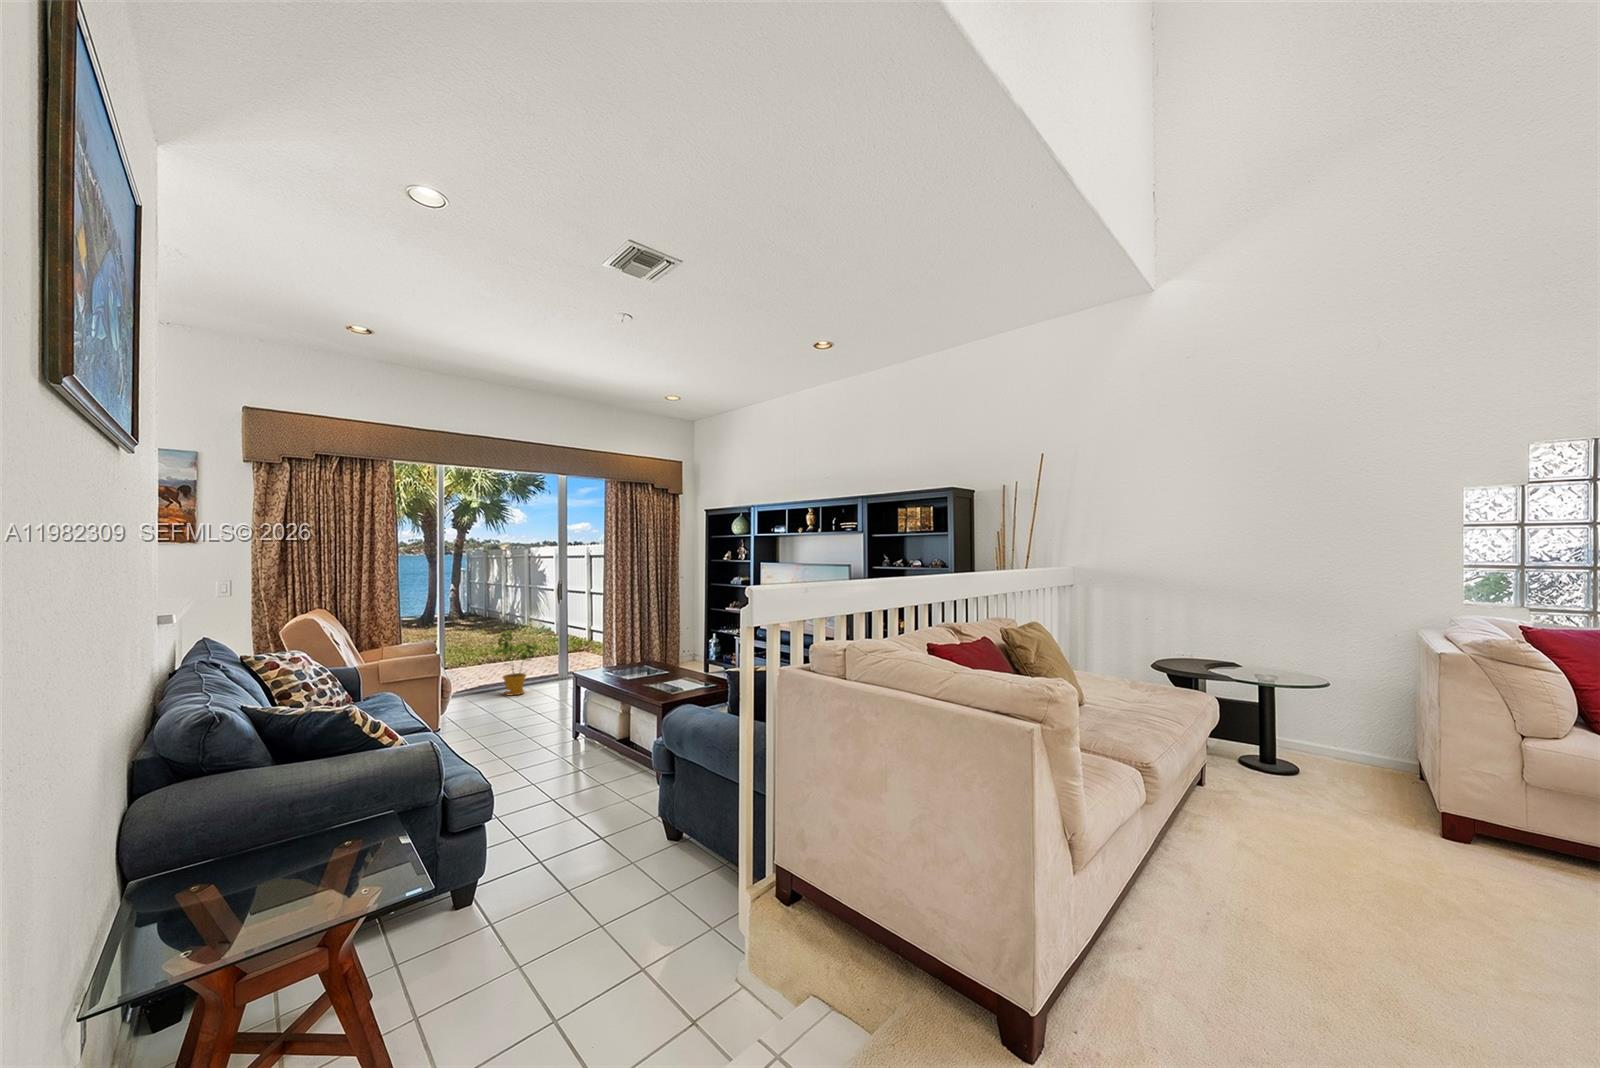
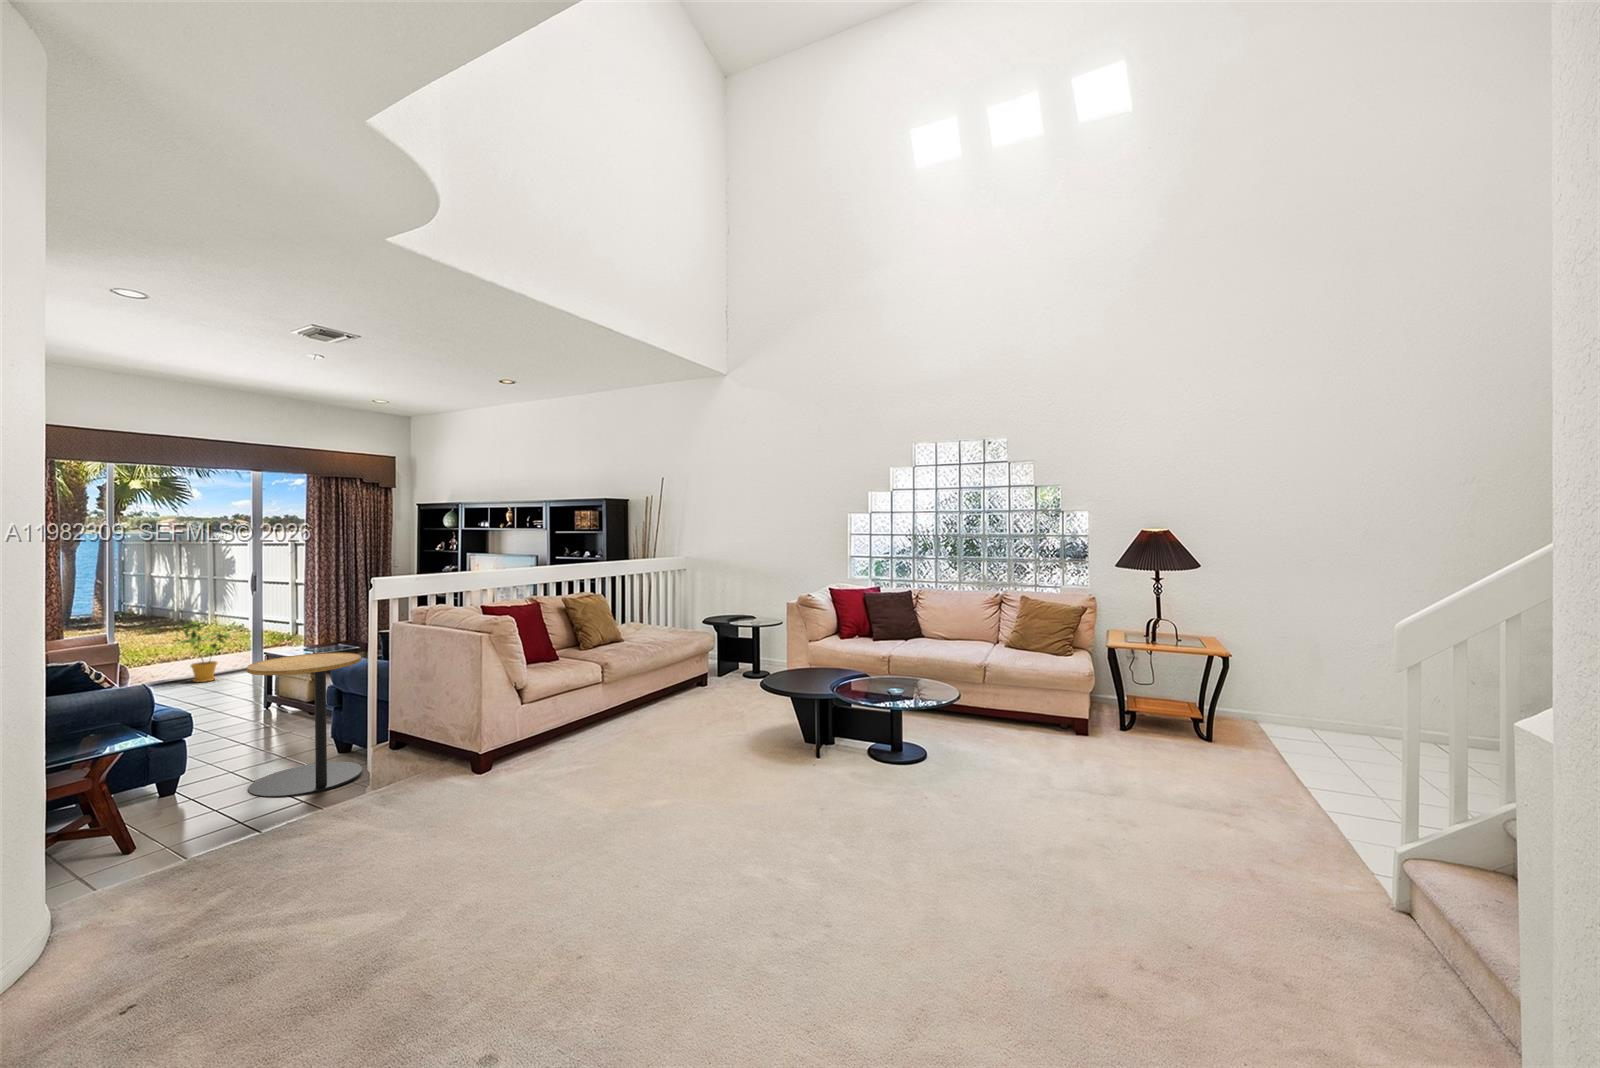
side table: none [567,692,716,941] -> present [247,653,362,797]

